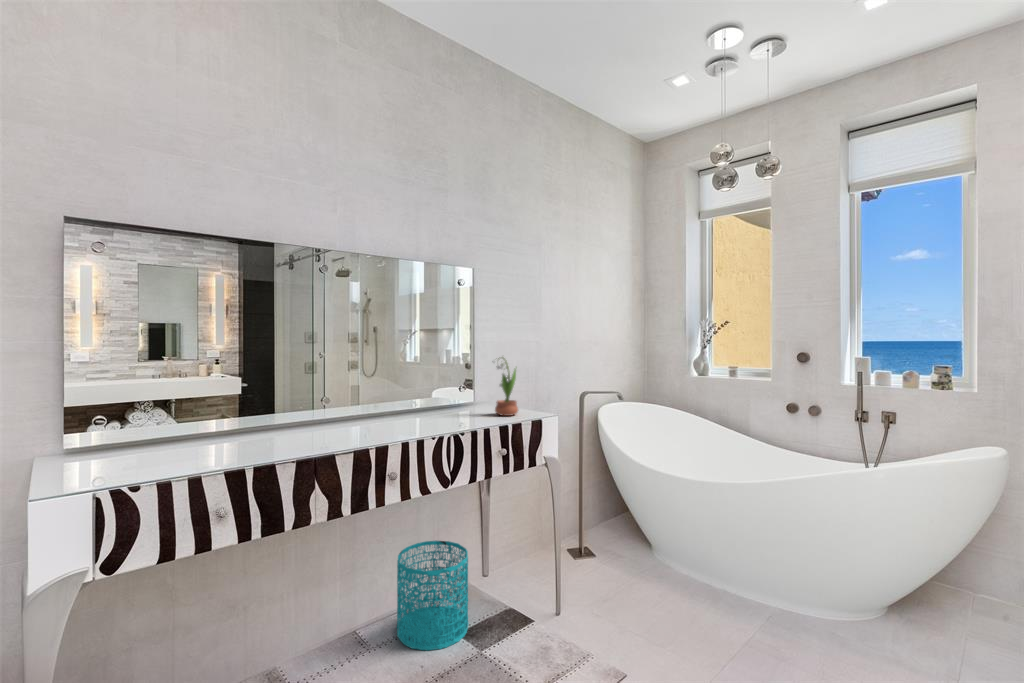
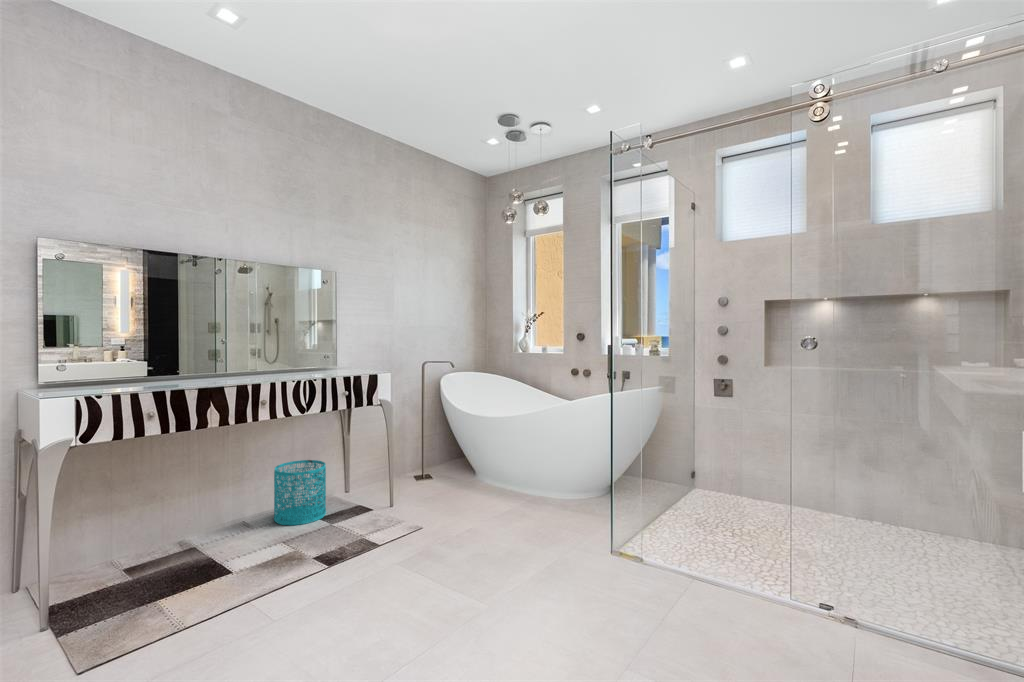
potted flower: present [492,357,518,416] -> none [344,331,363,372]

